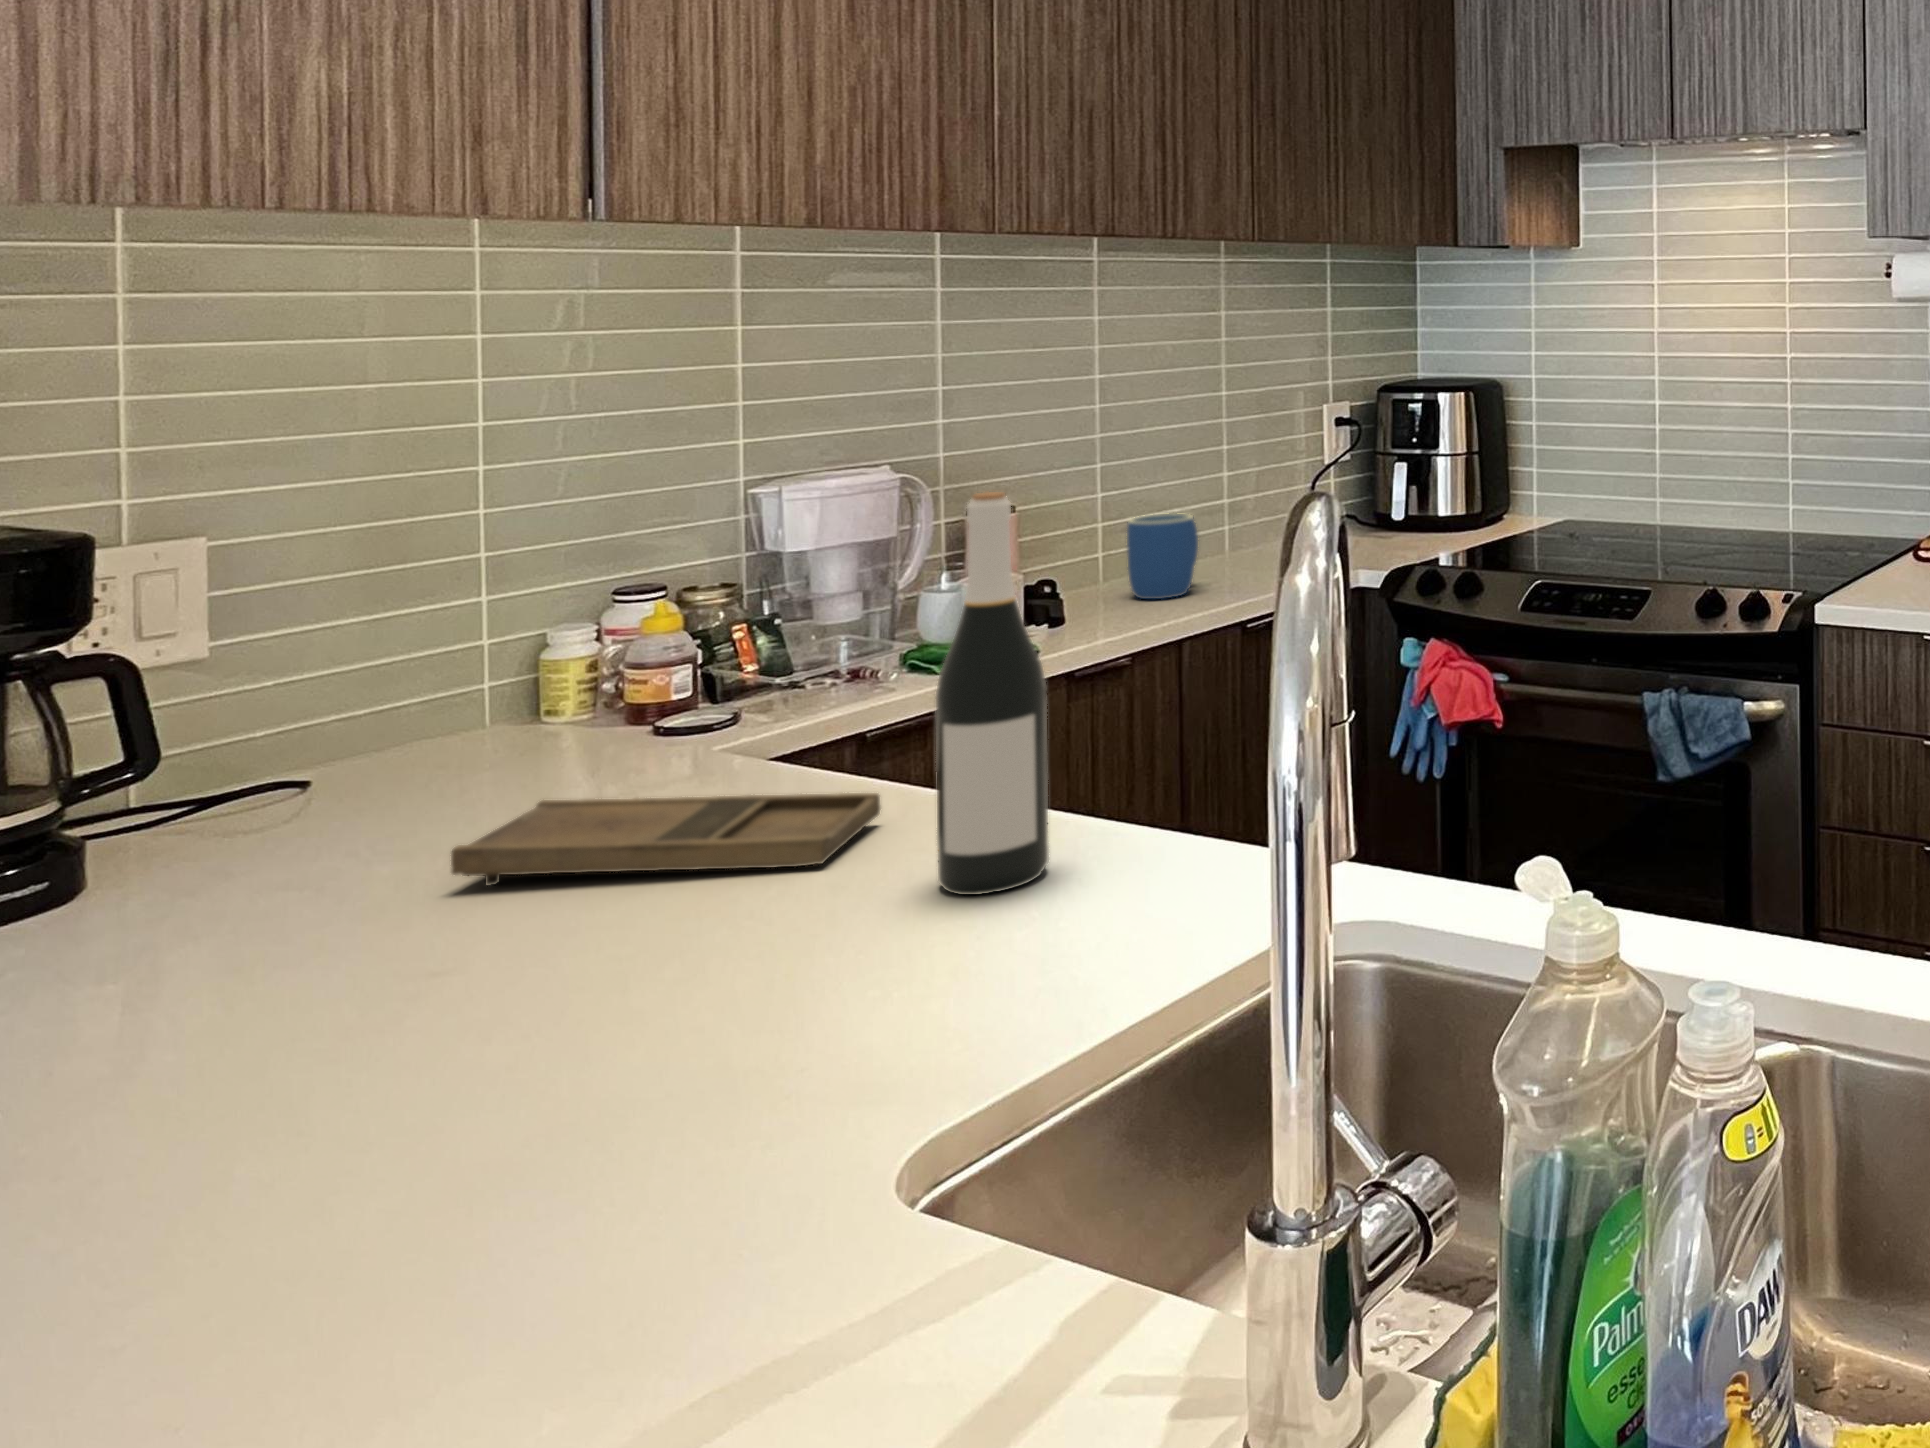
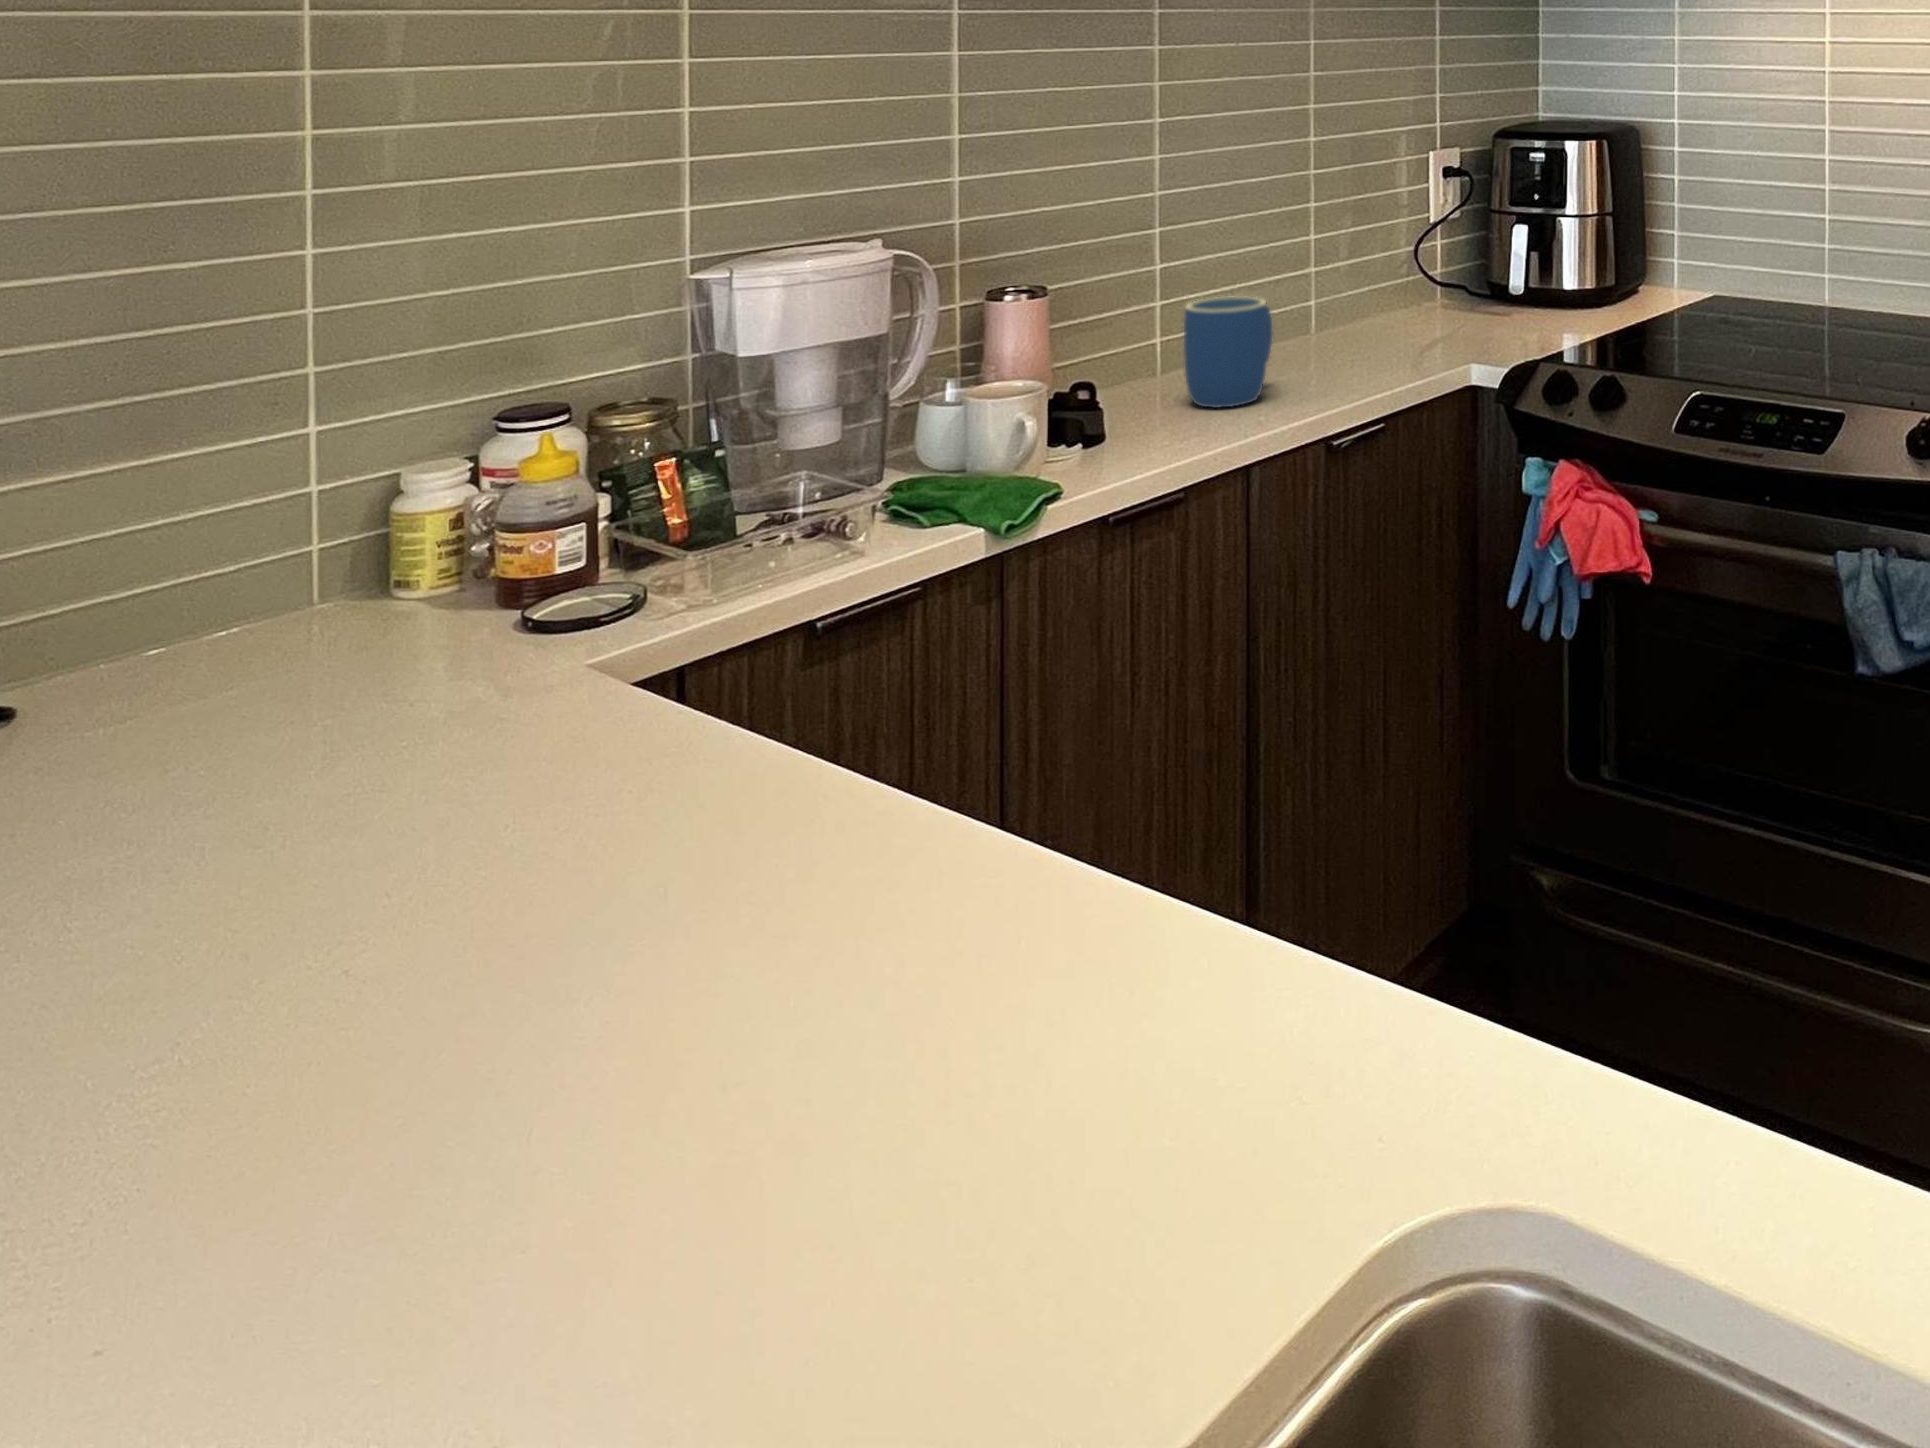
wine bottle: present [936,492,1049,895] -> none [782,376,976,1091]
tray: present [451,793,880,886] -> none [24,816,750,997]

